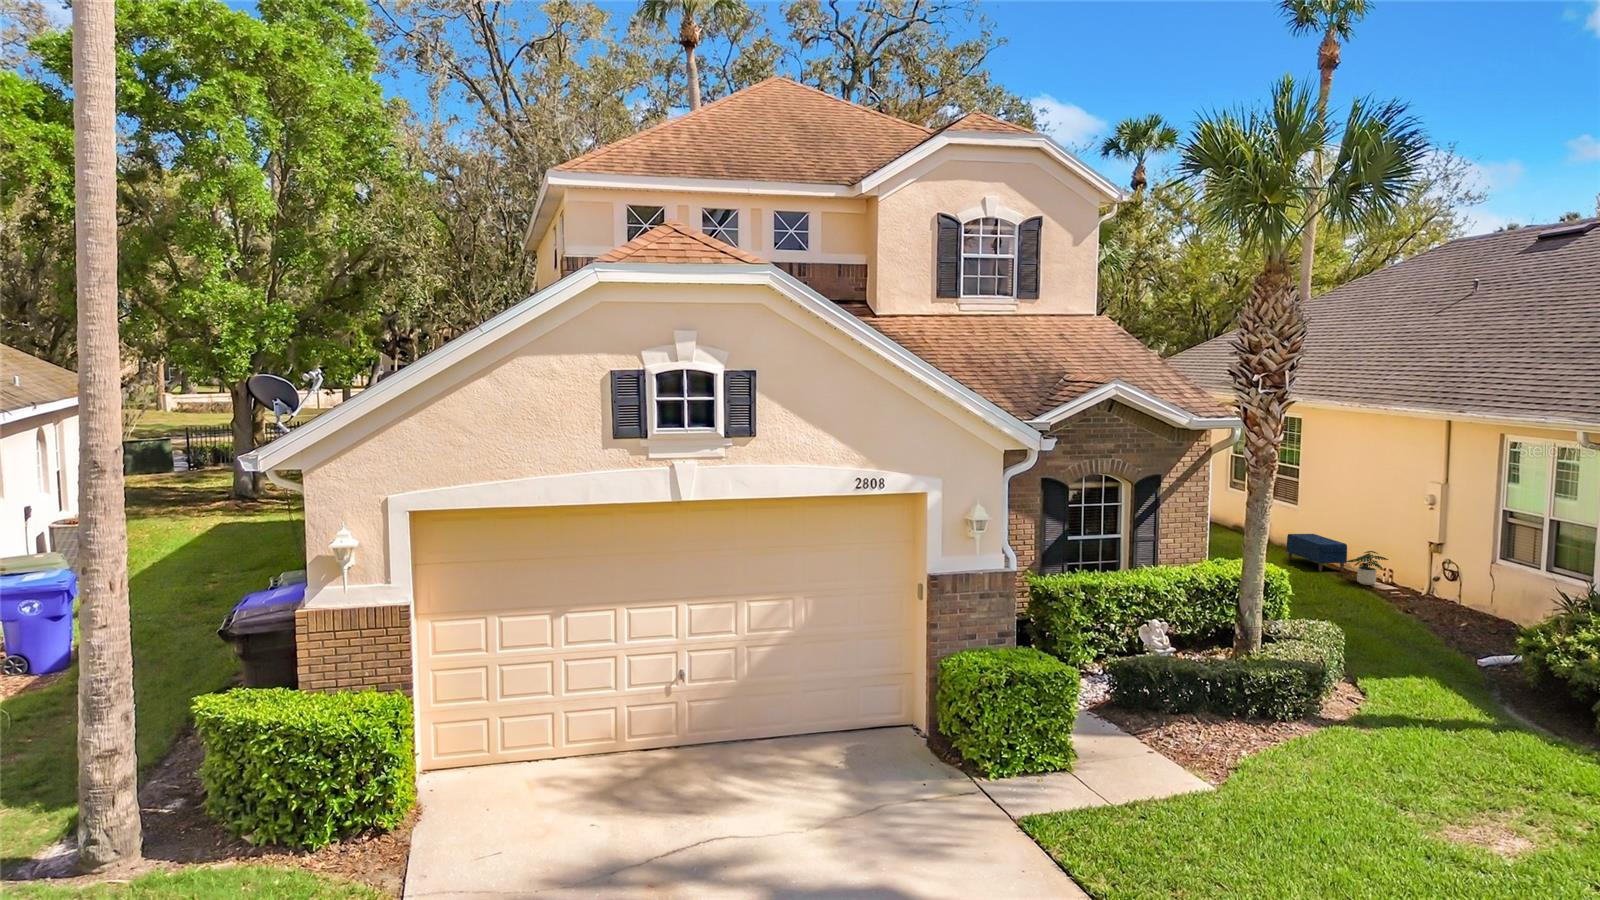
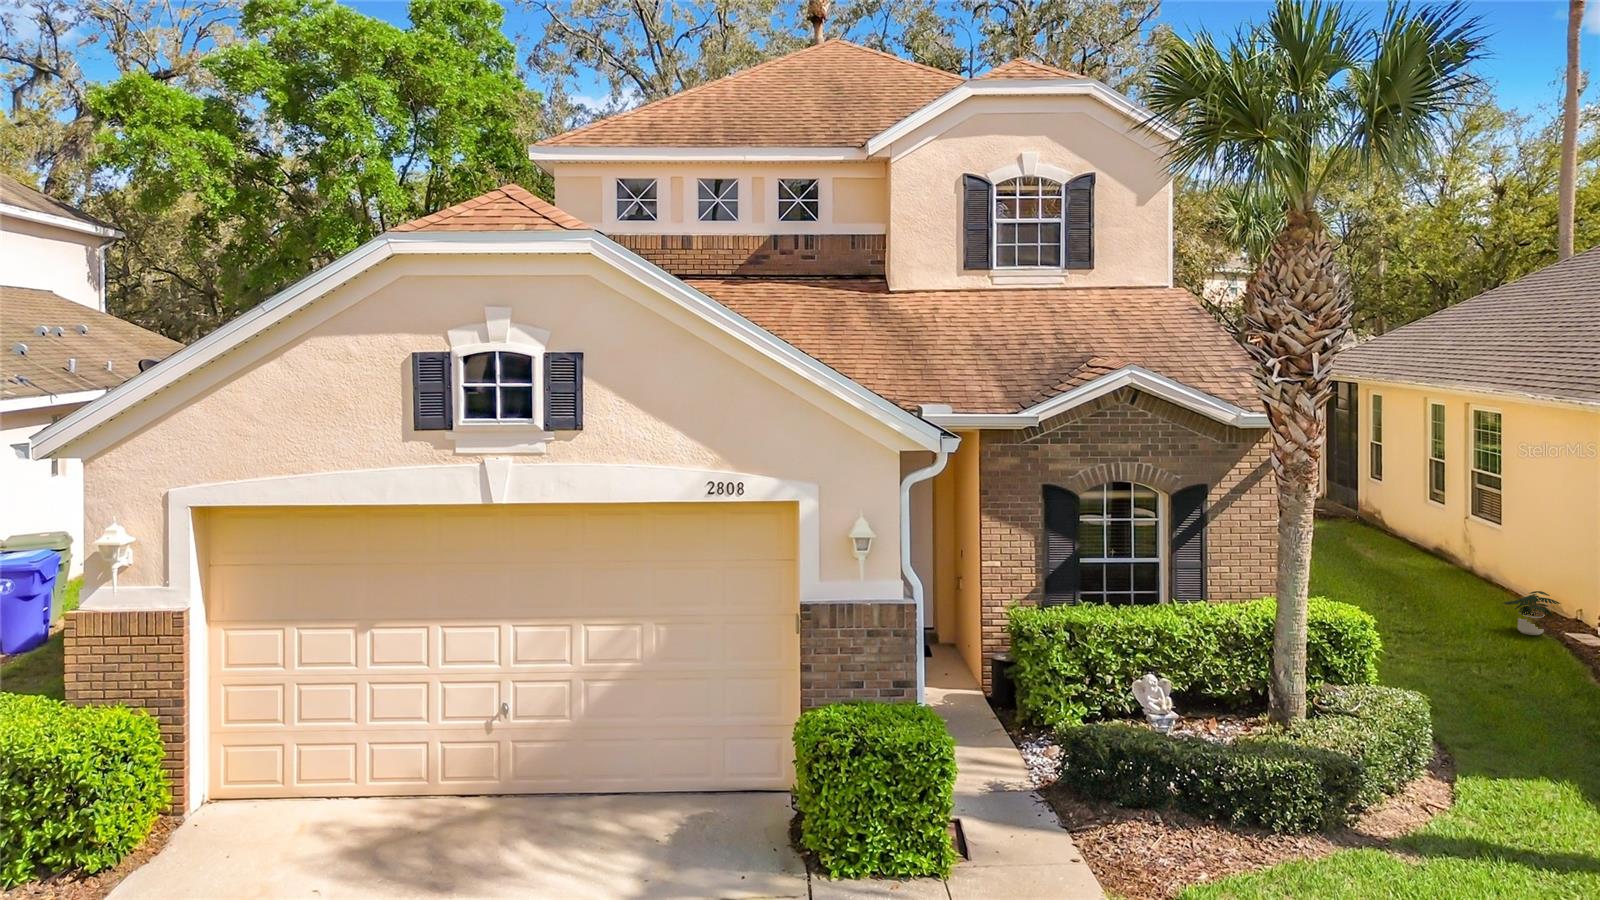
bench: present [1286,534,1347,572] -> none [1437,564,1513,616]

